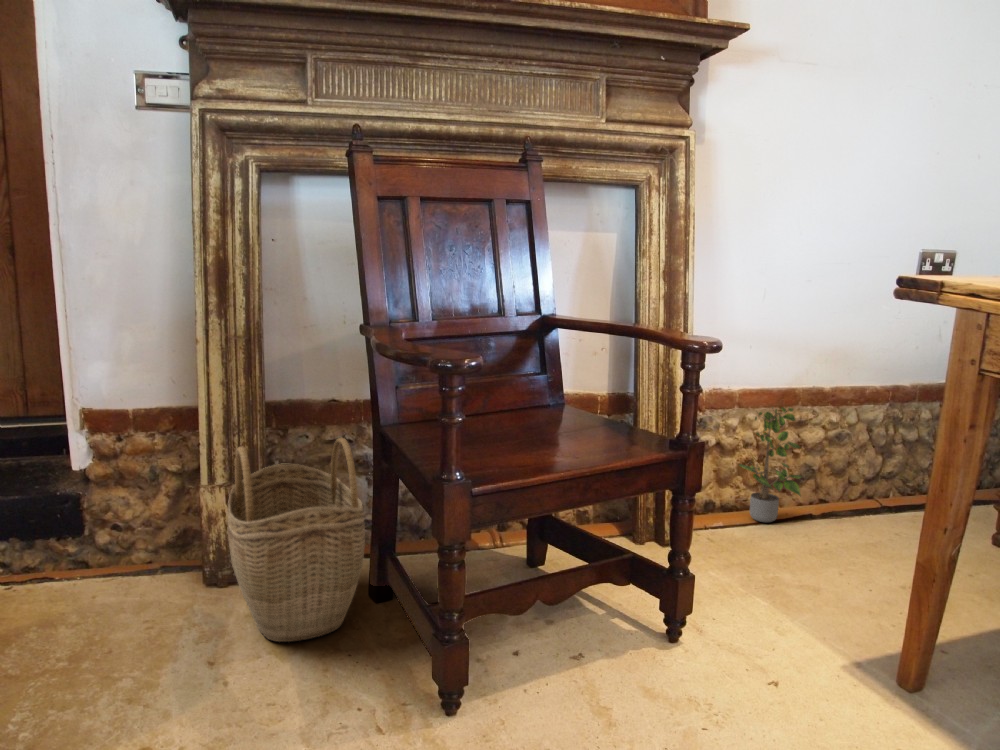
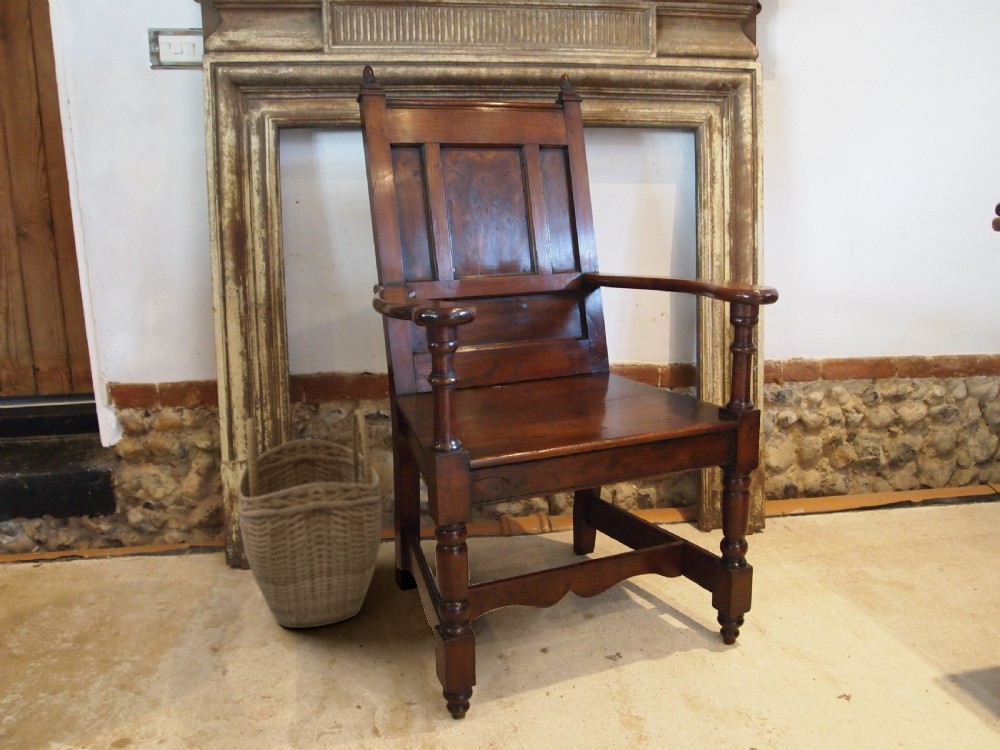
potted plant: present [739,407,802,522] -> none [822,374,902,510]

